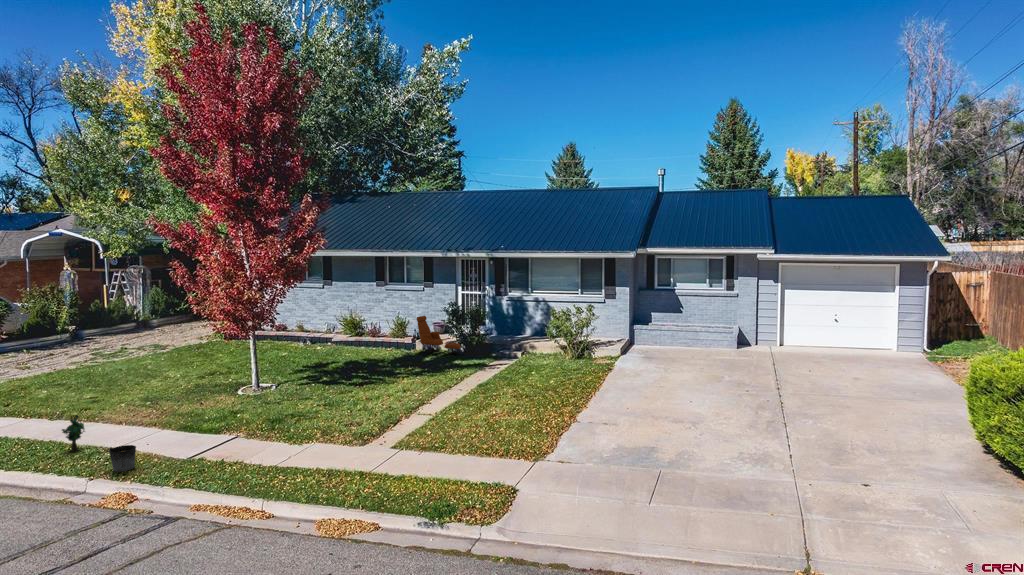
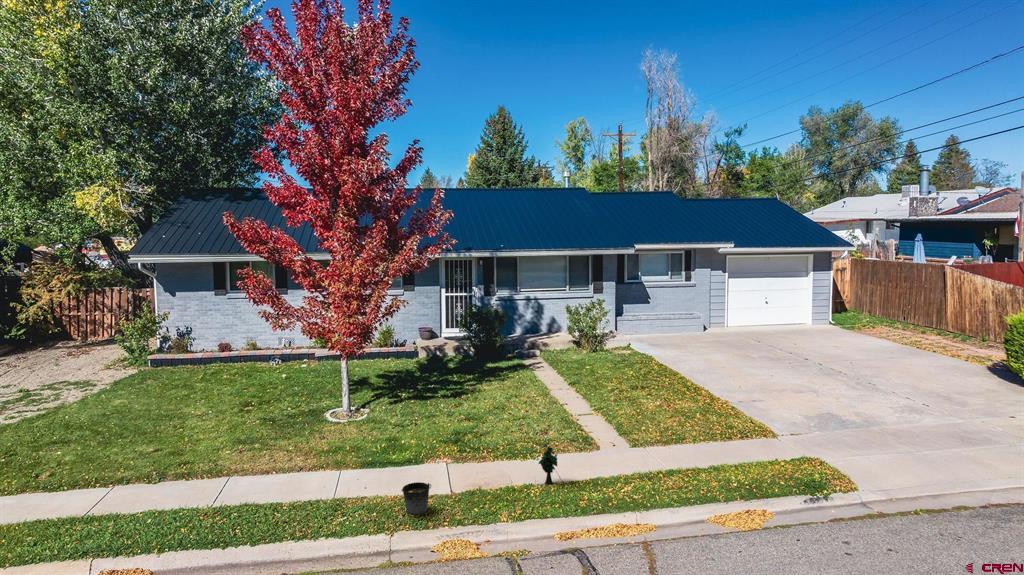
lounge chair: present [417,316,461,355] -> none [440,320,488,360]
decorative plant: present [62,415,85,452] -> present [539,443,557,485]

